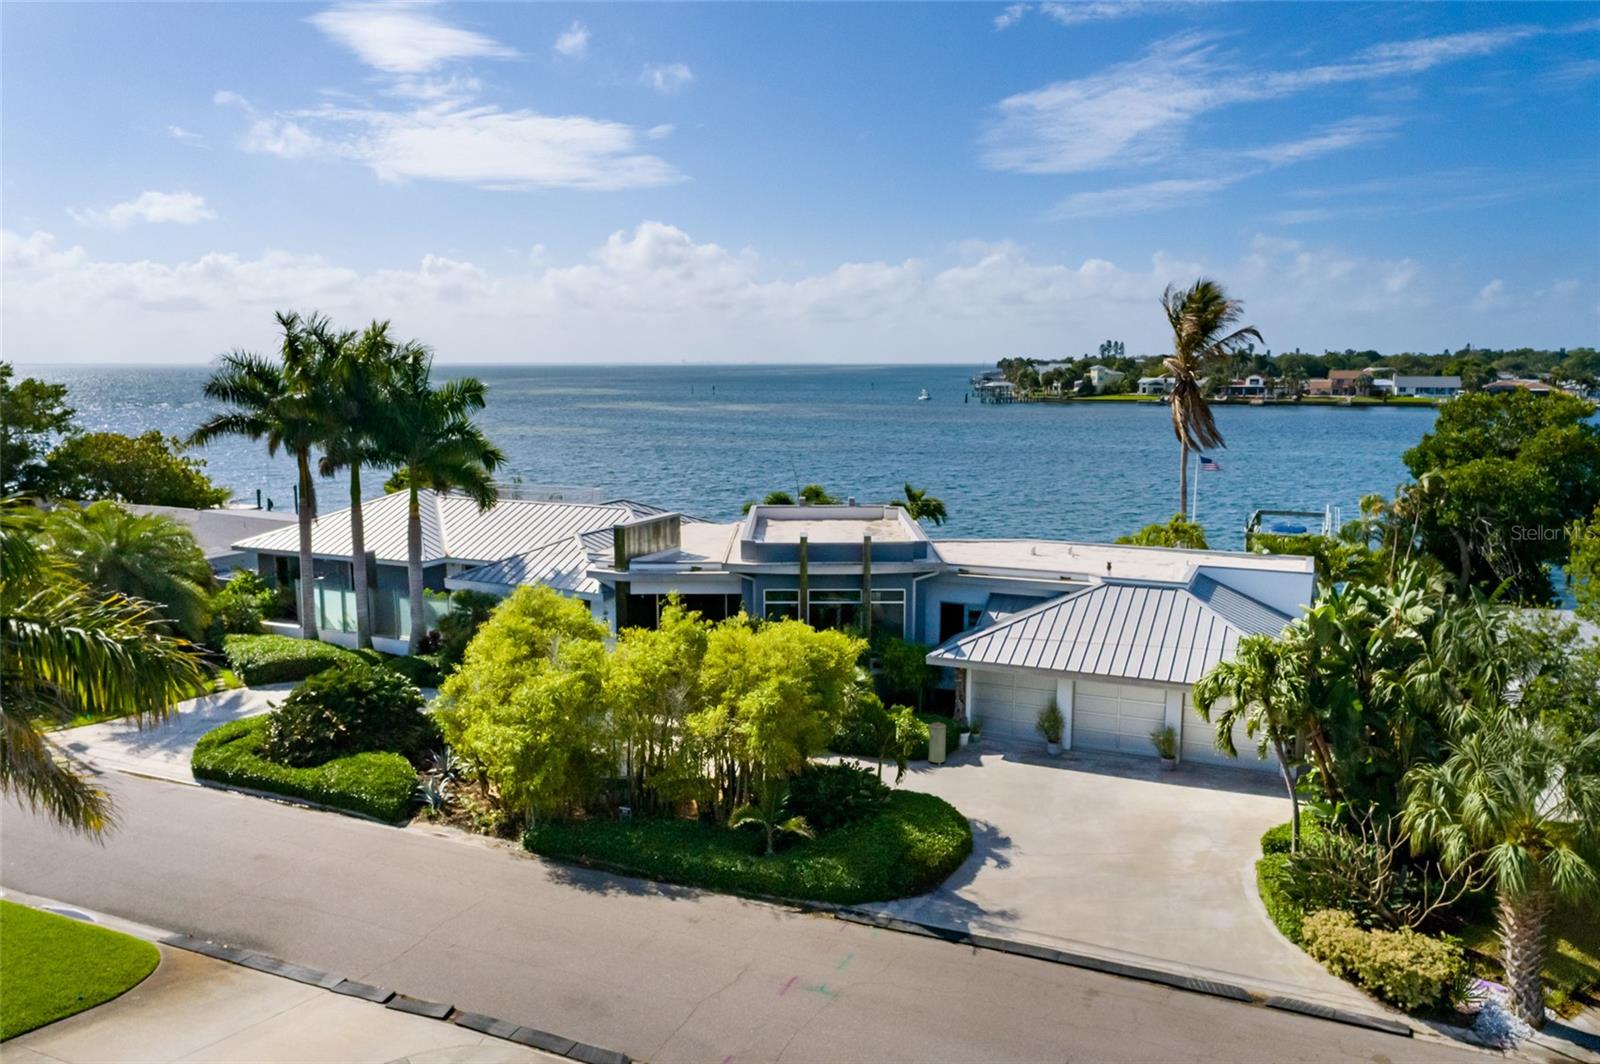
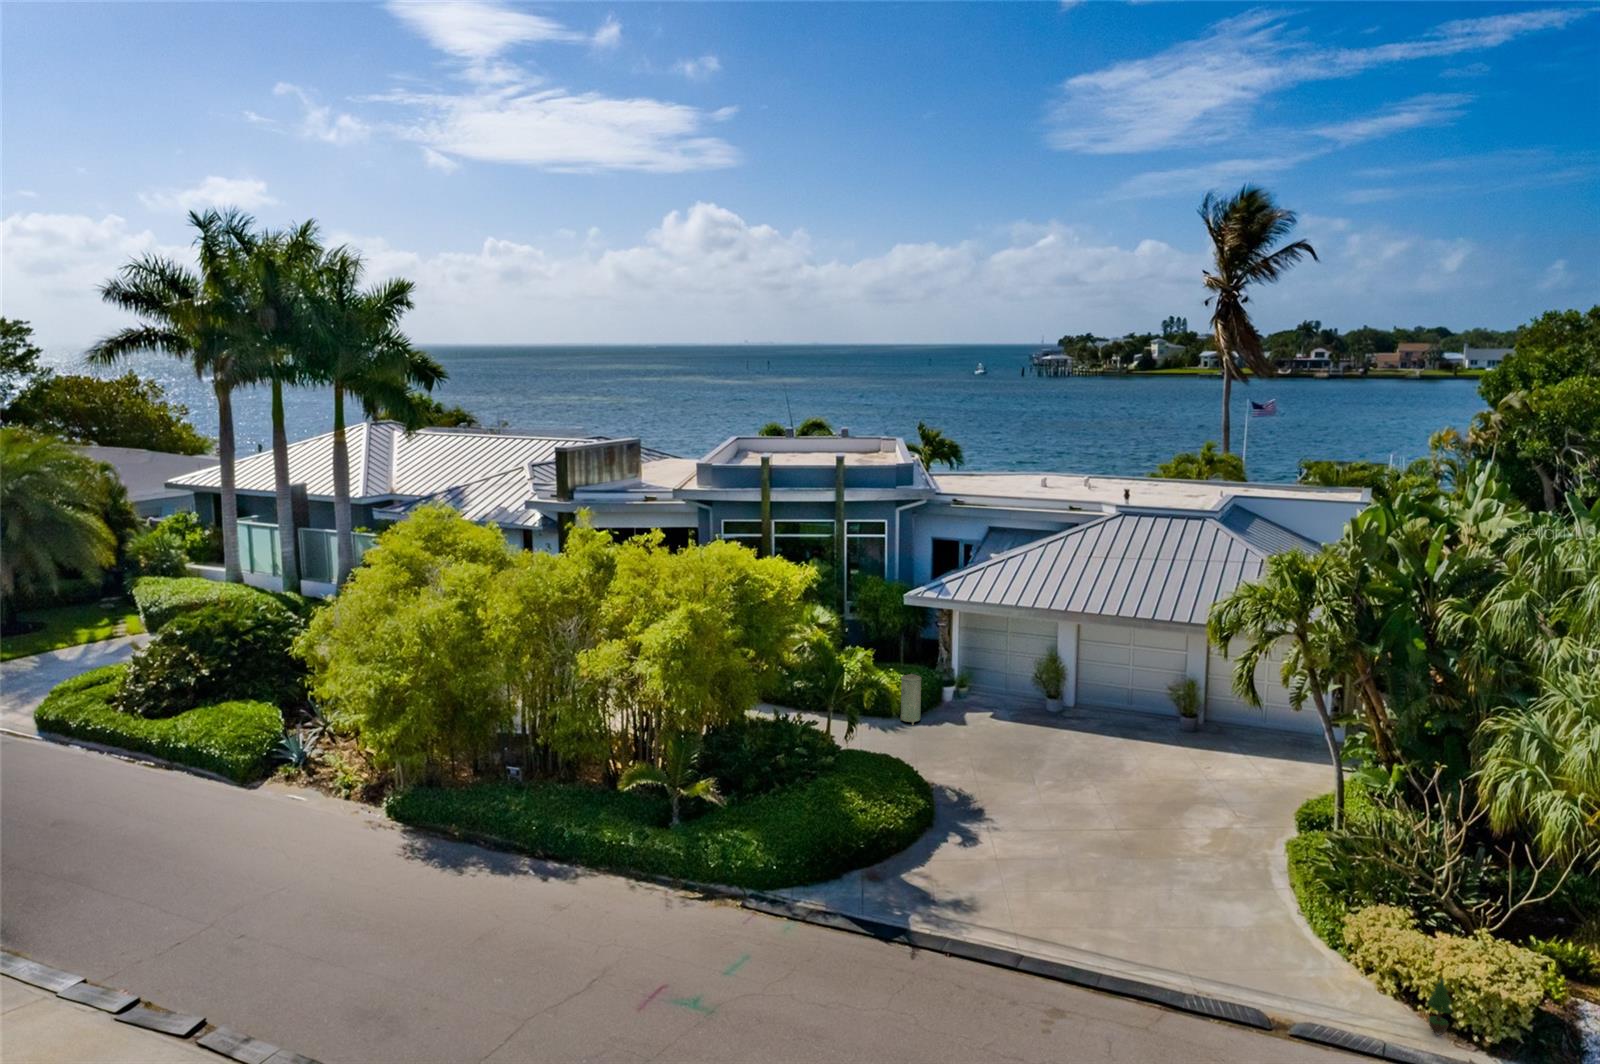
potted tree: none [1366,961,1385,1006] -> present [1427,978,1452,1035]

